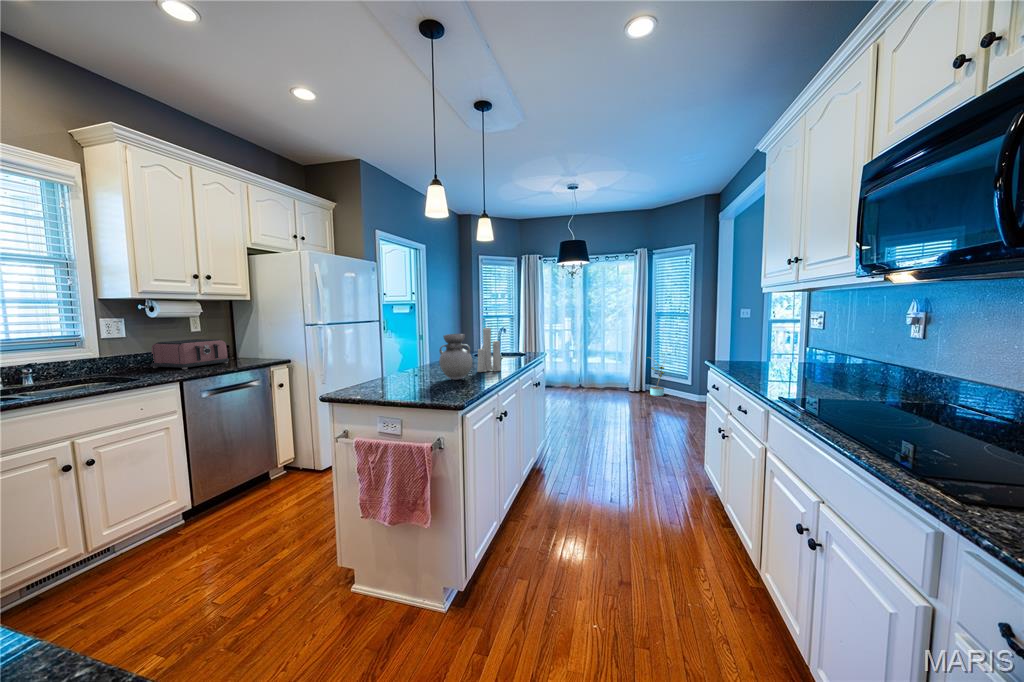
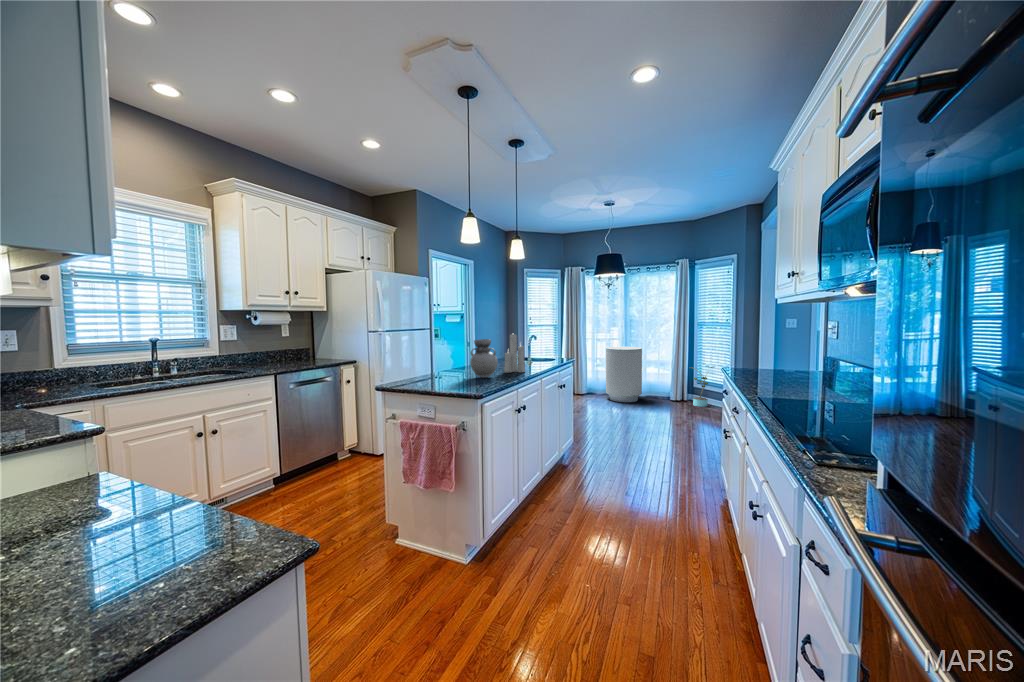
trash can: none [565,337,601,394] -> present [606,347,642,402]
toaster: present [151,339,229,369] -> none [253,342,309,366]

